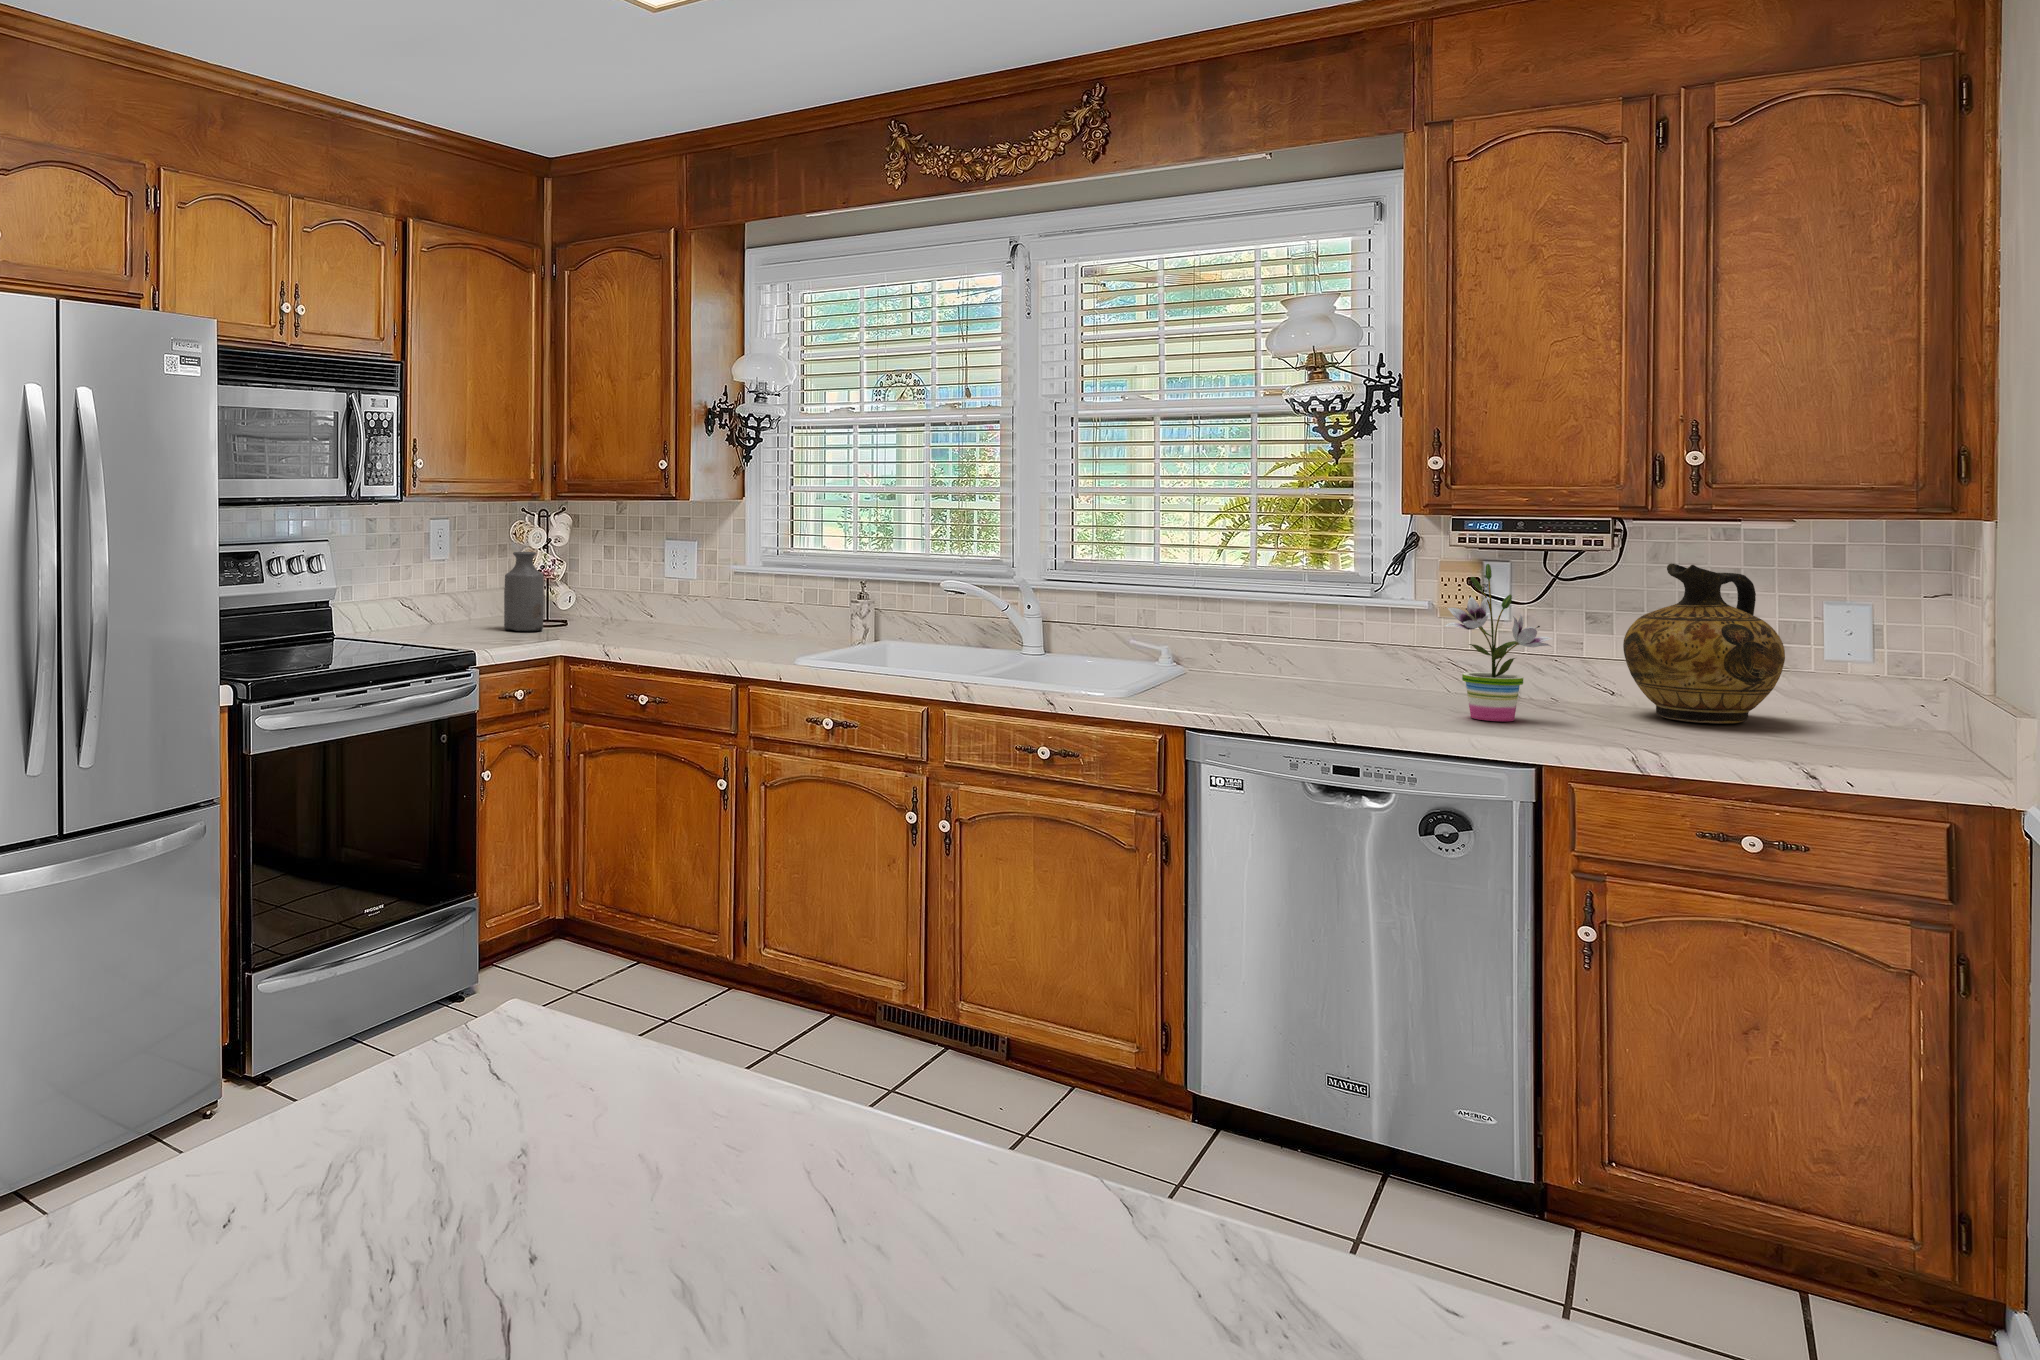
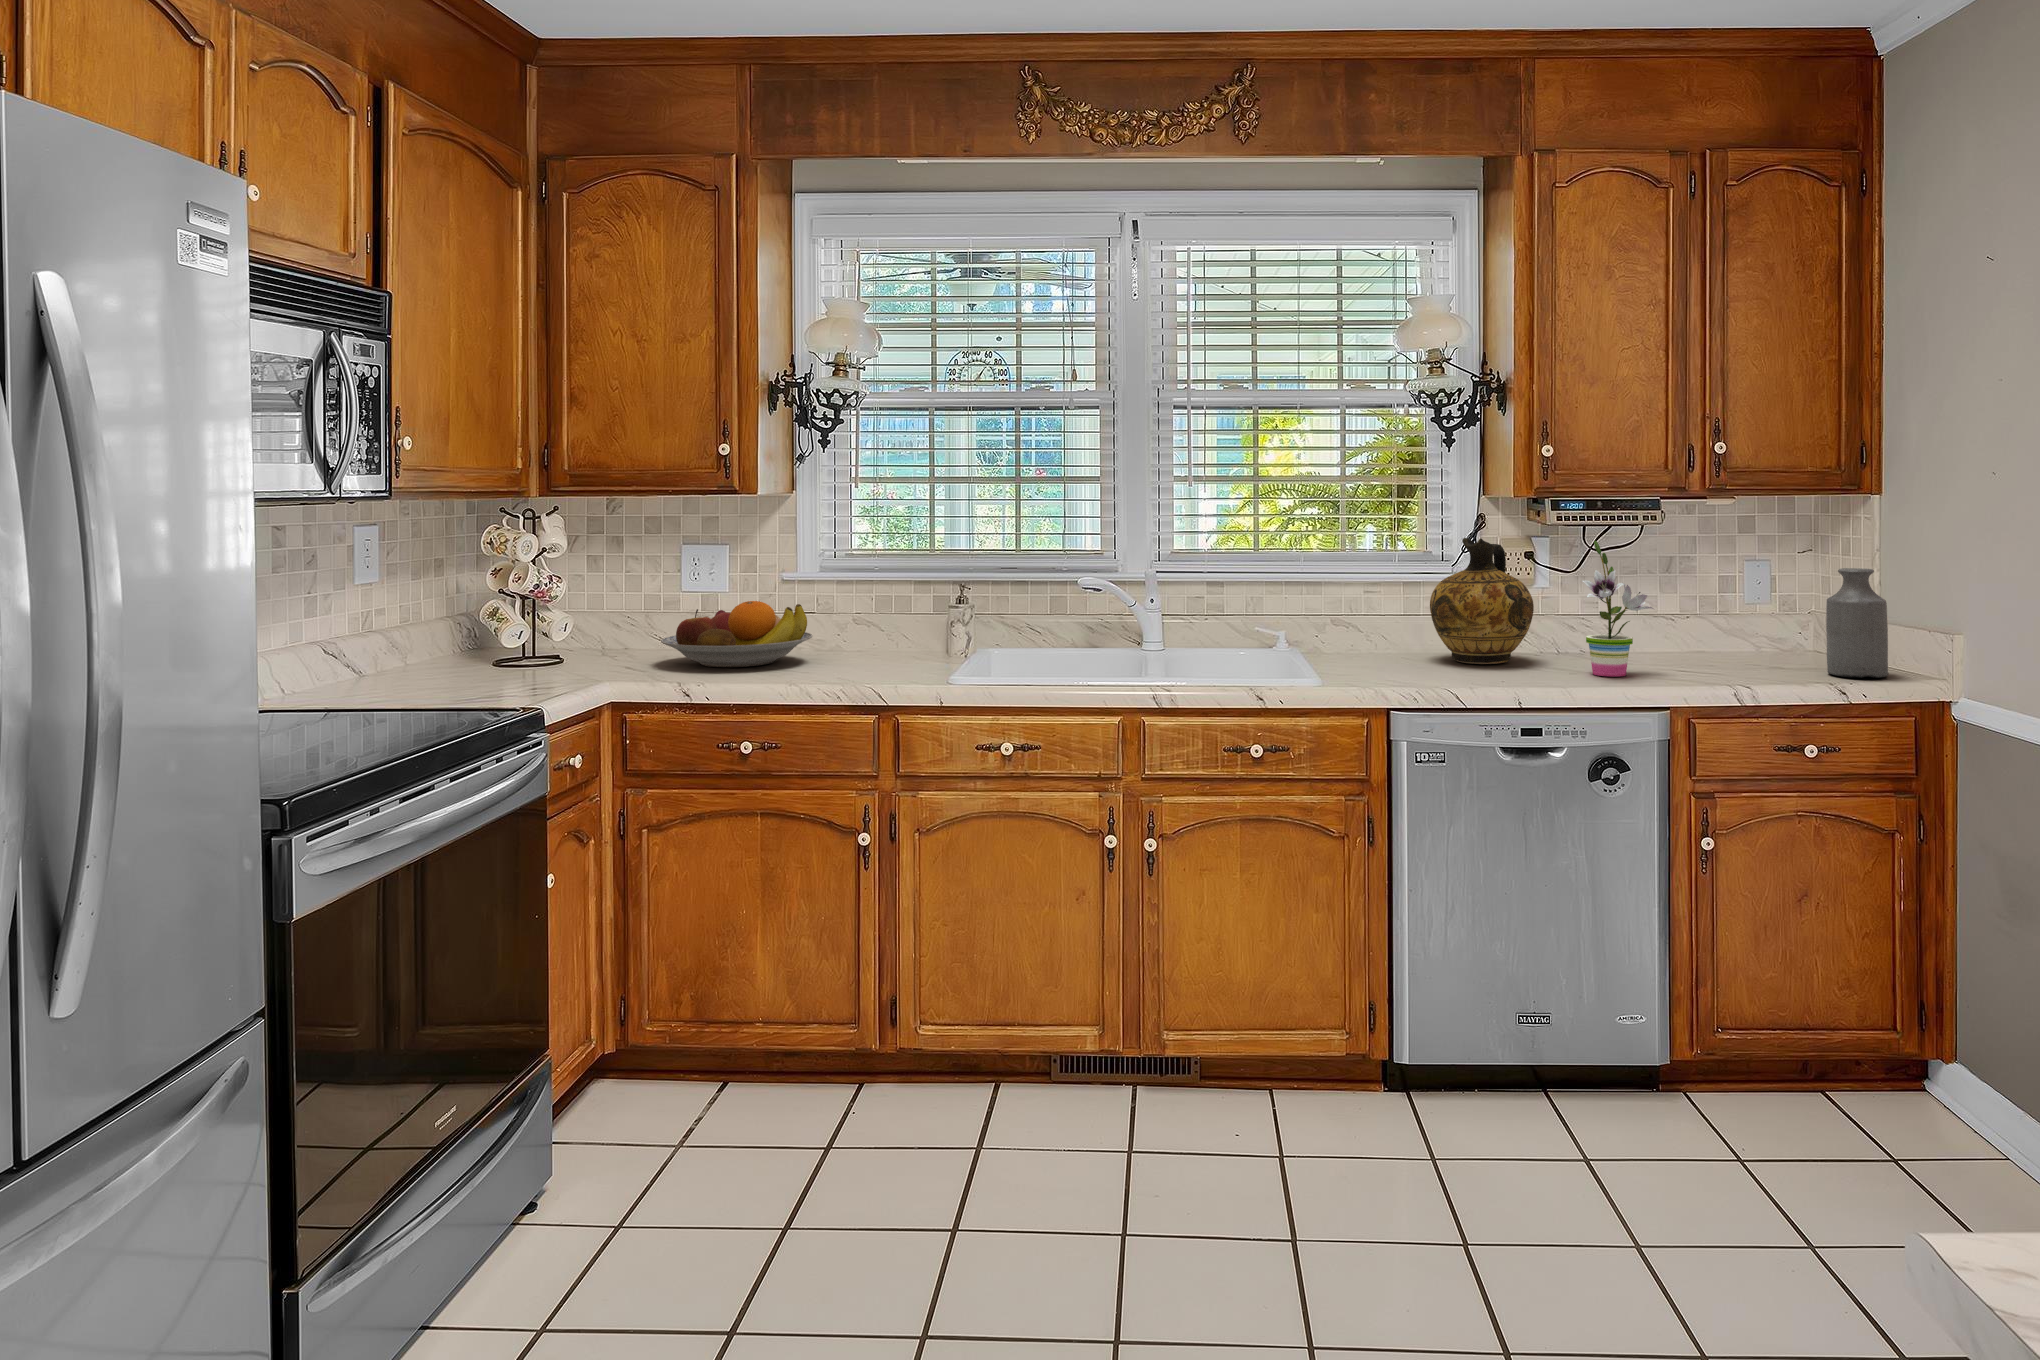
bottle: present [504,552,544,631] -> present [1826,568,1888,678]
ceramic jug: present [1623,564,1785,723] -> present [1430,538,1534,664]
fruit bowl: none [617,588,736,640] -> present [661,601,812,667]

